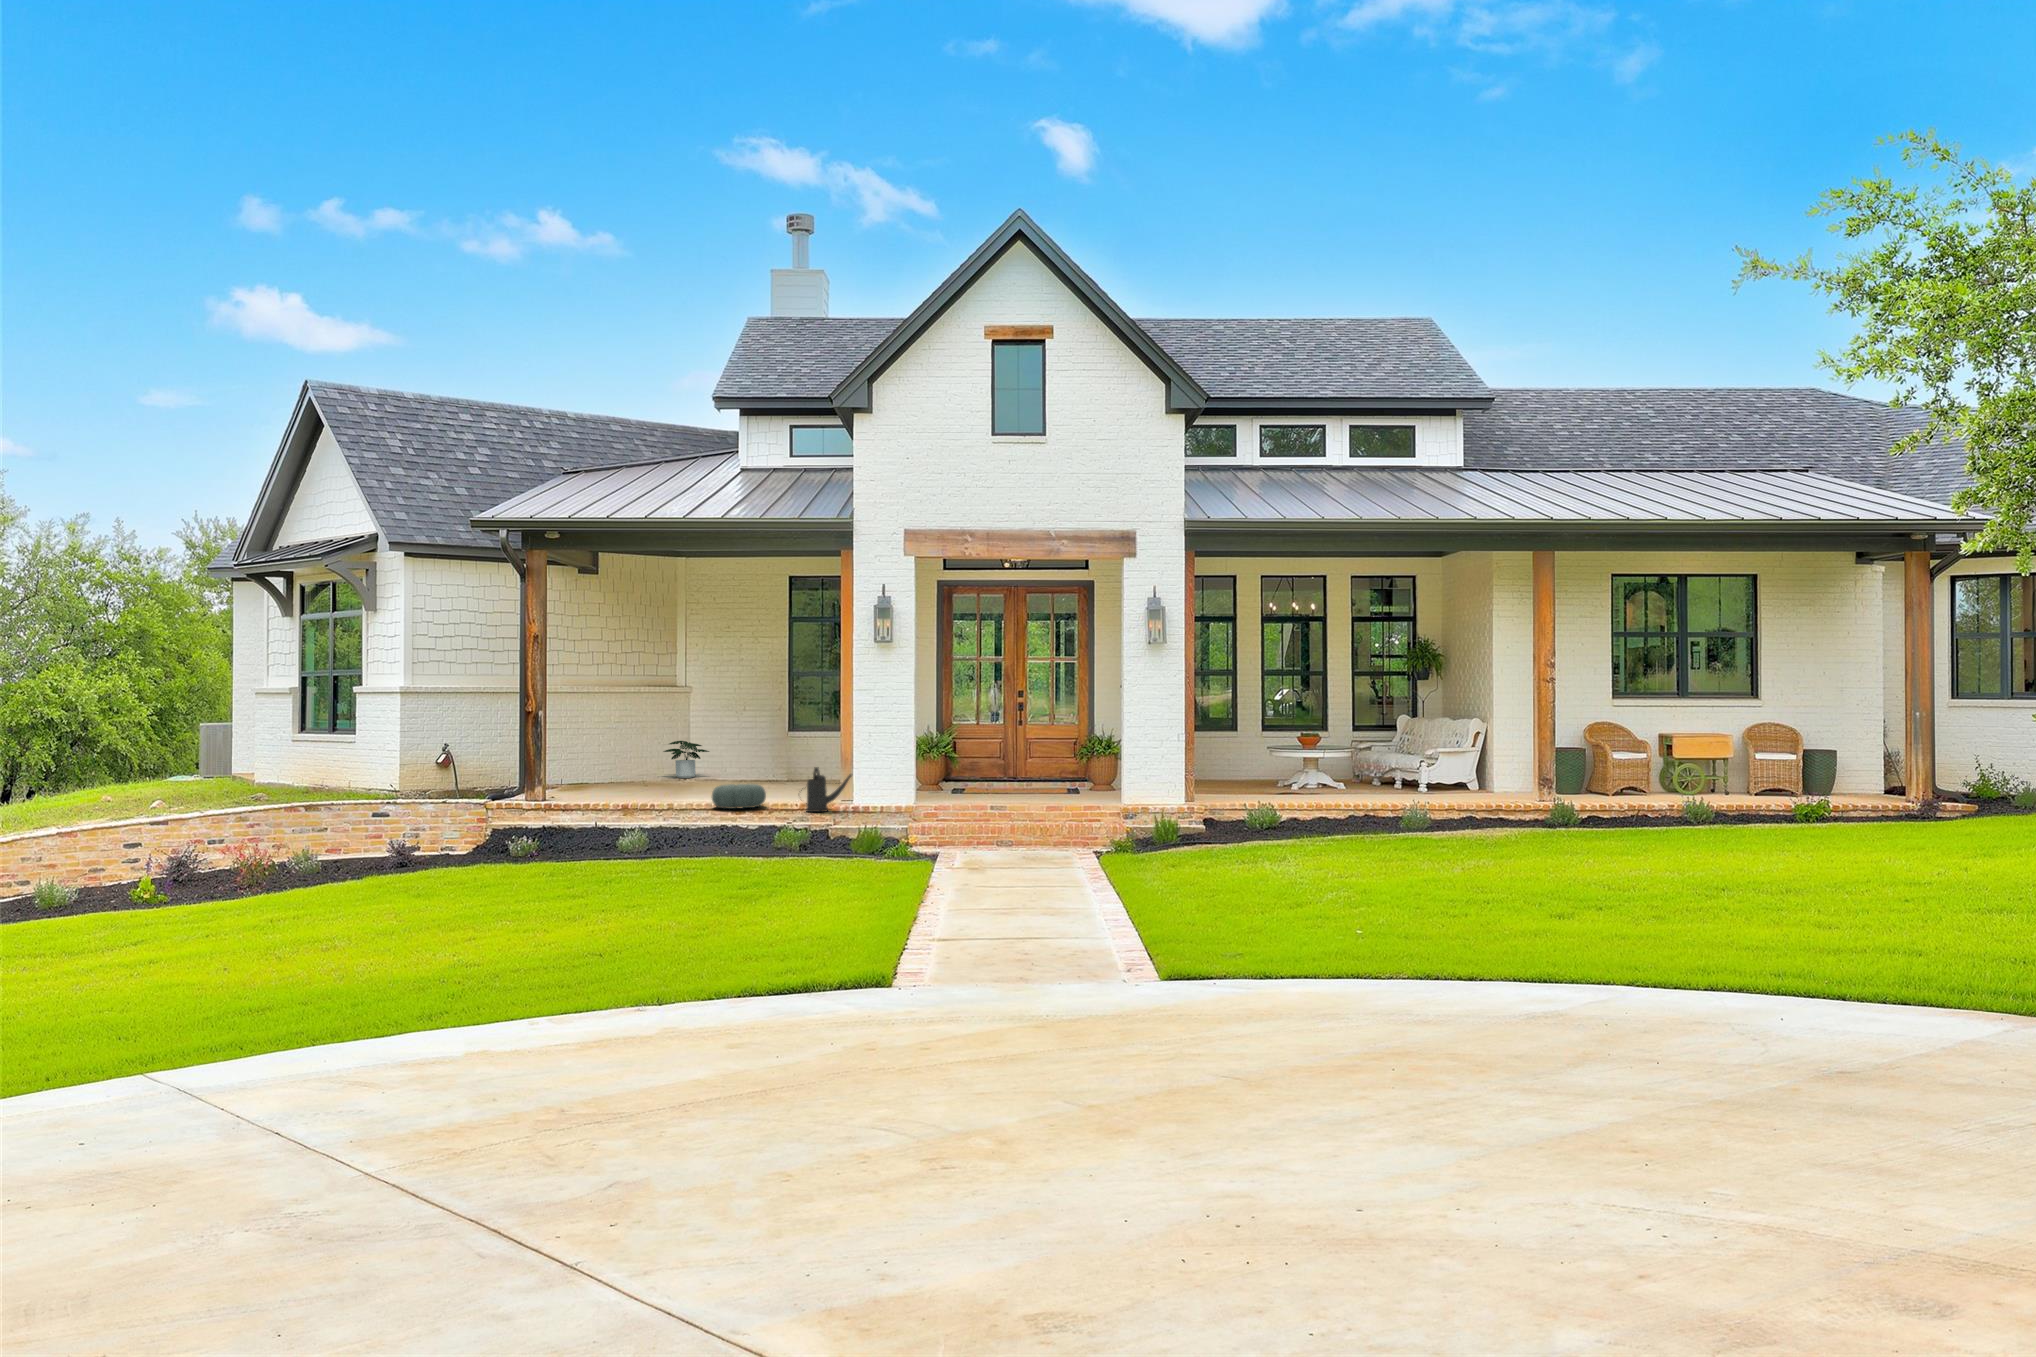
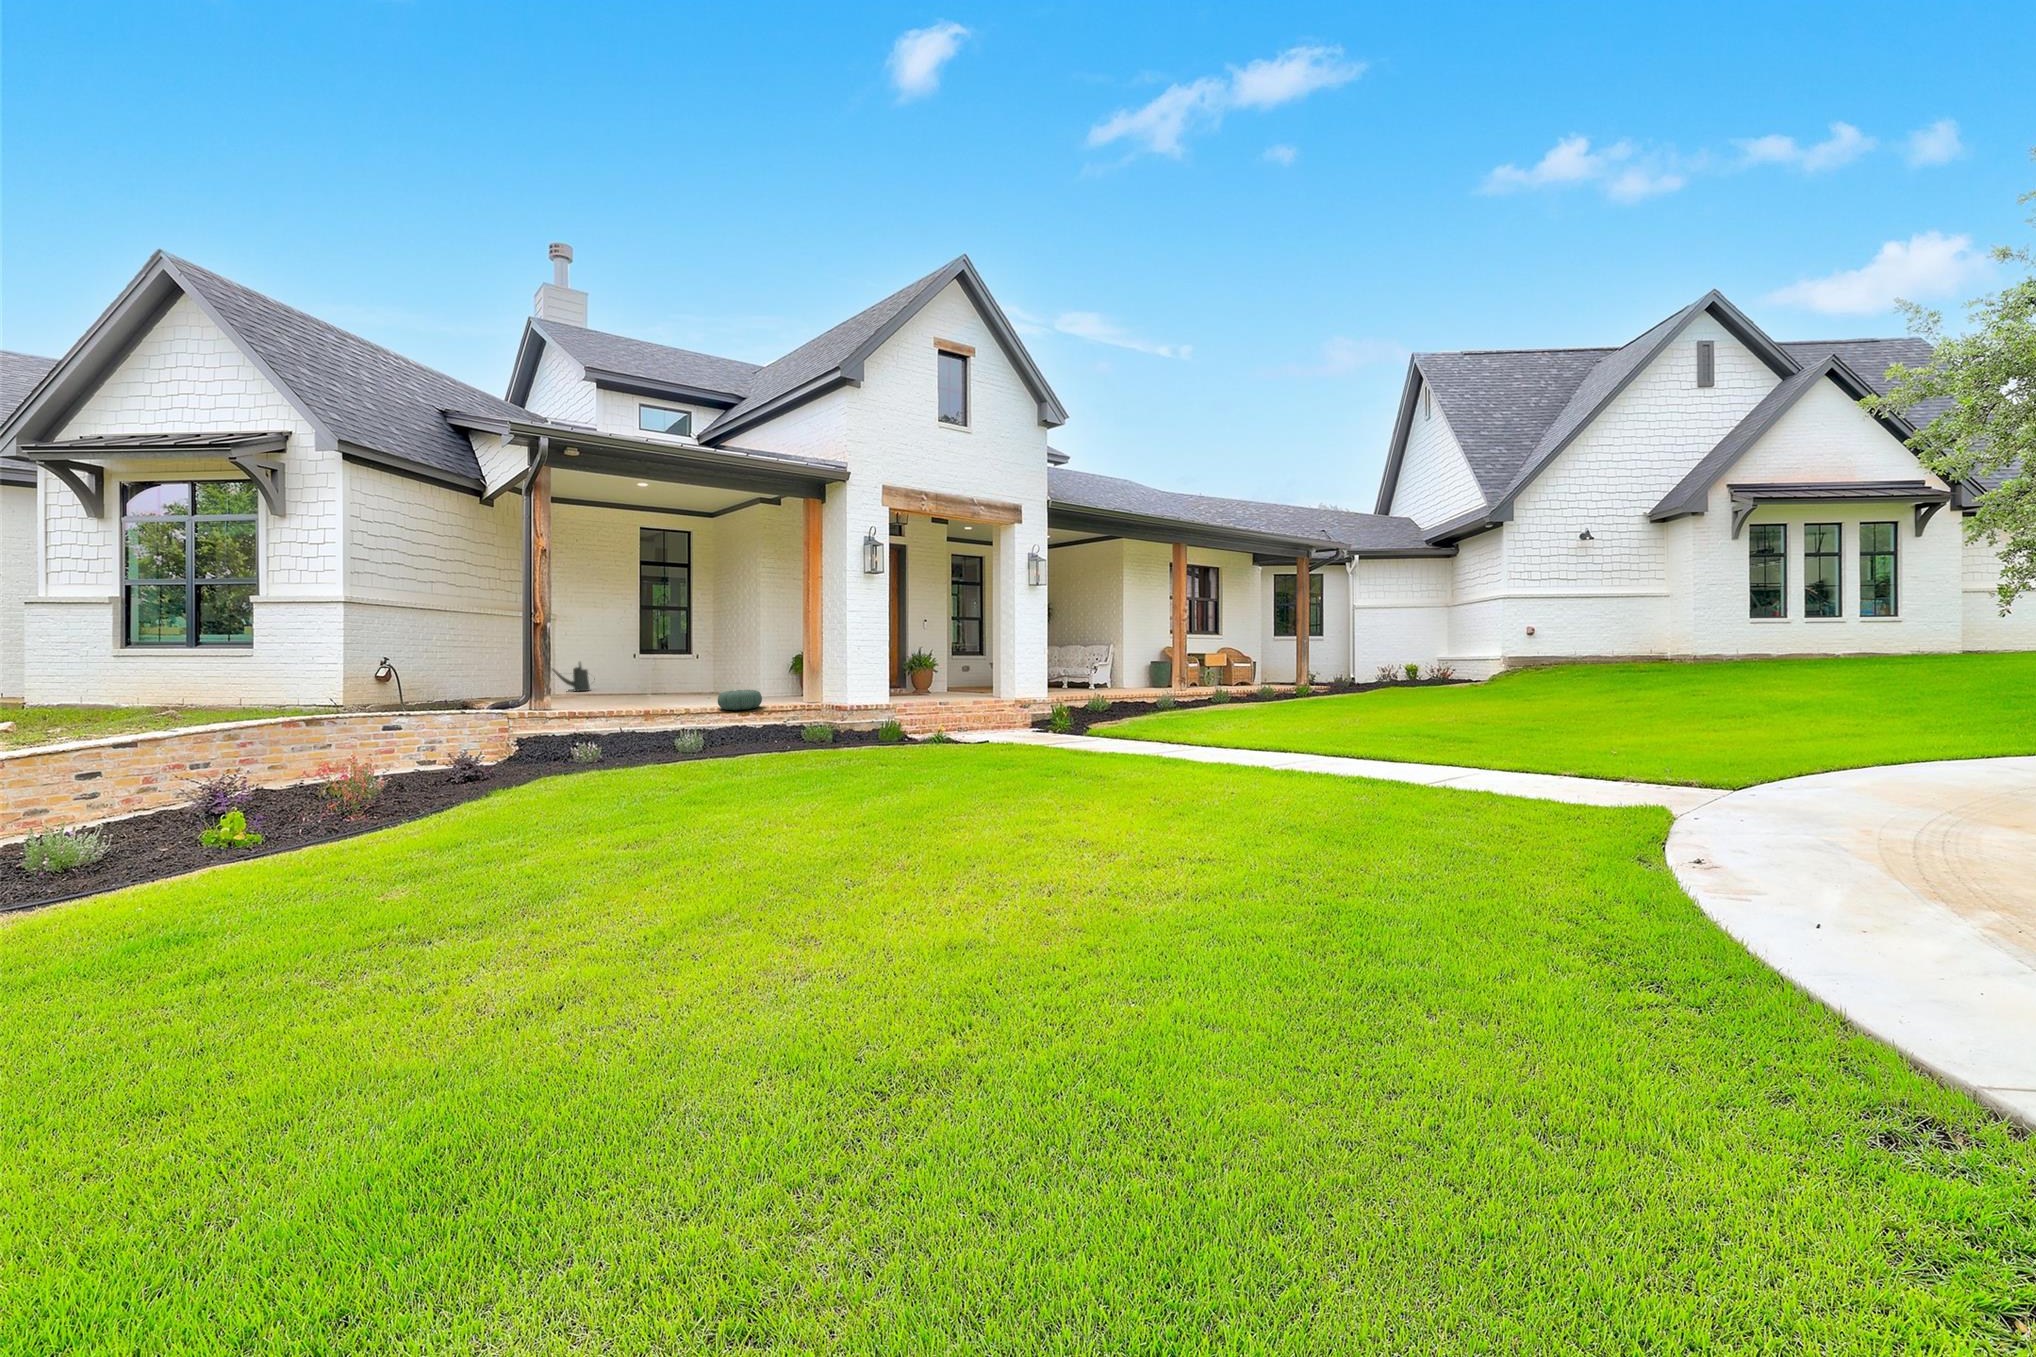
potted plant: present [664,741,709,778] -> none [639,656,679,684]
watering can: present [801,767,852,812] -> present [552,663,595,691]

